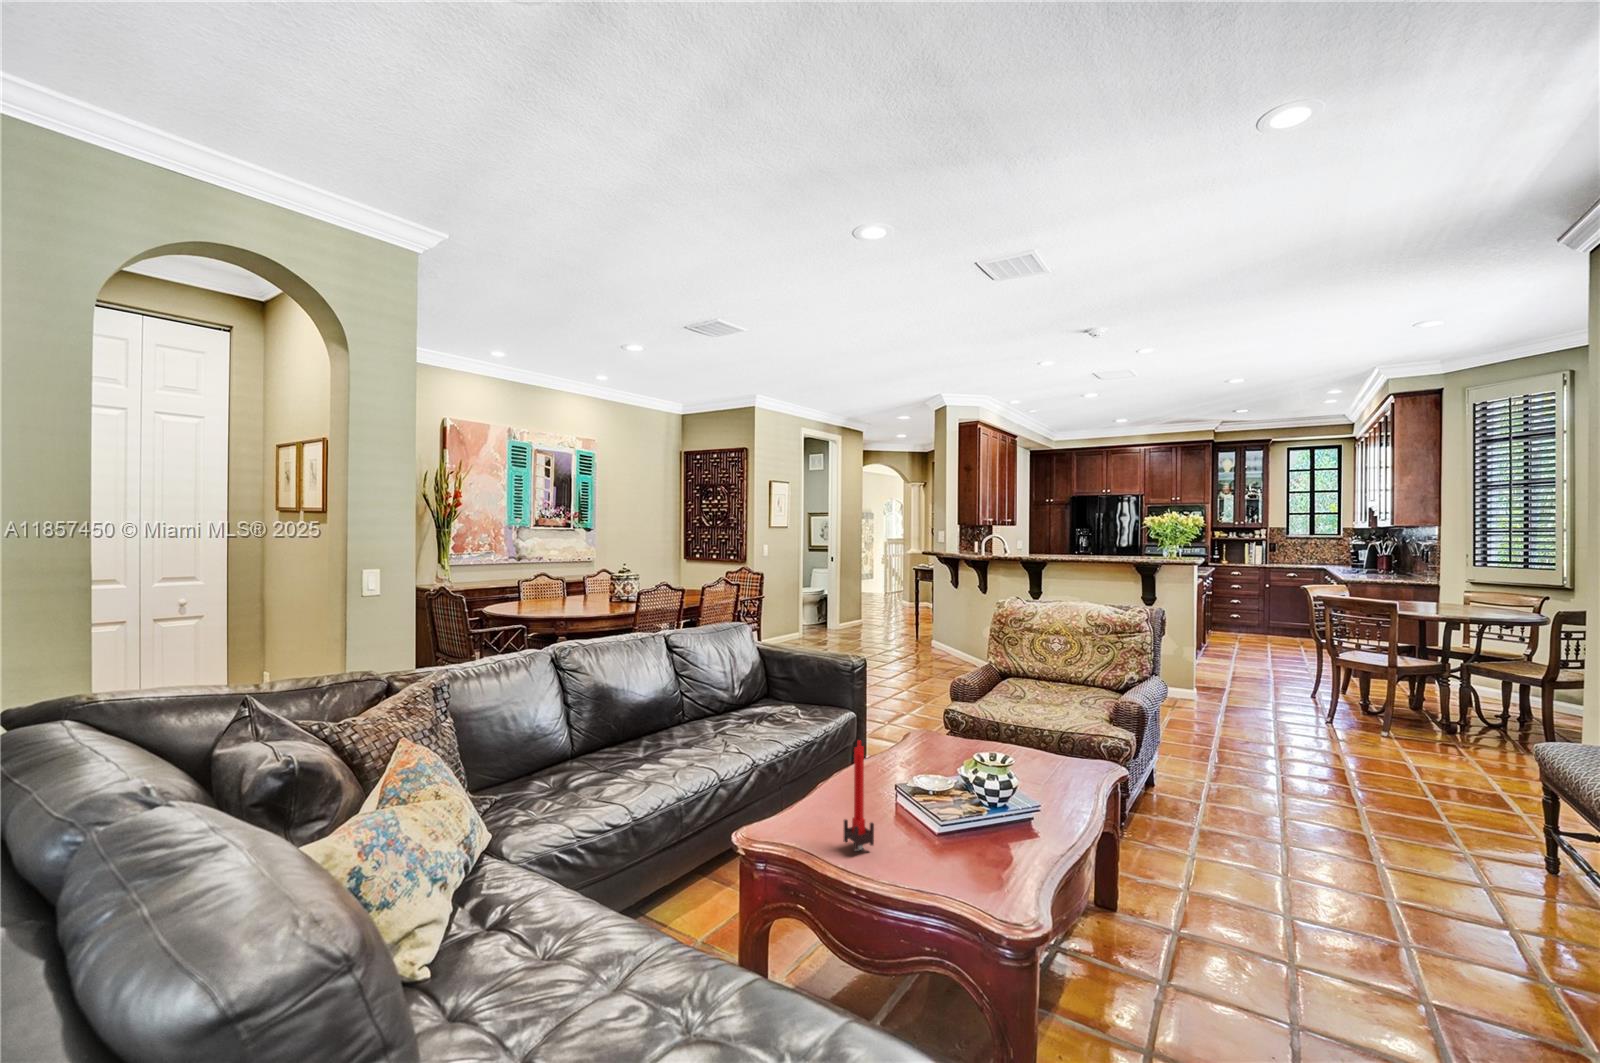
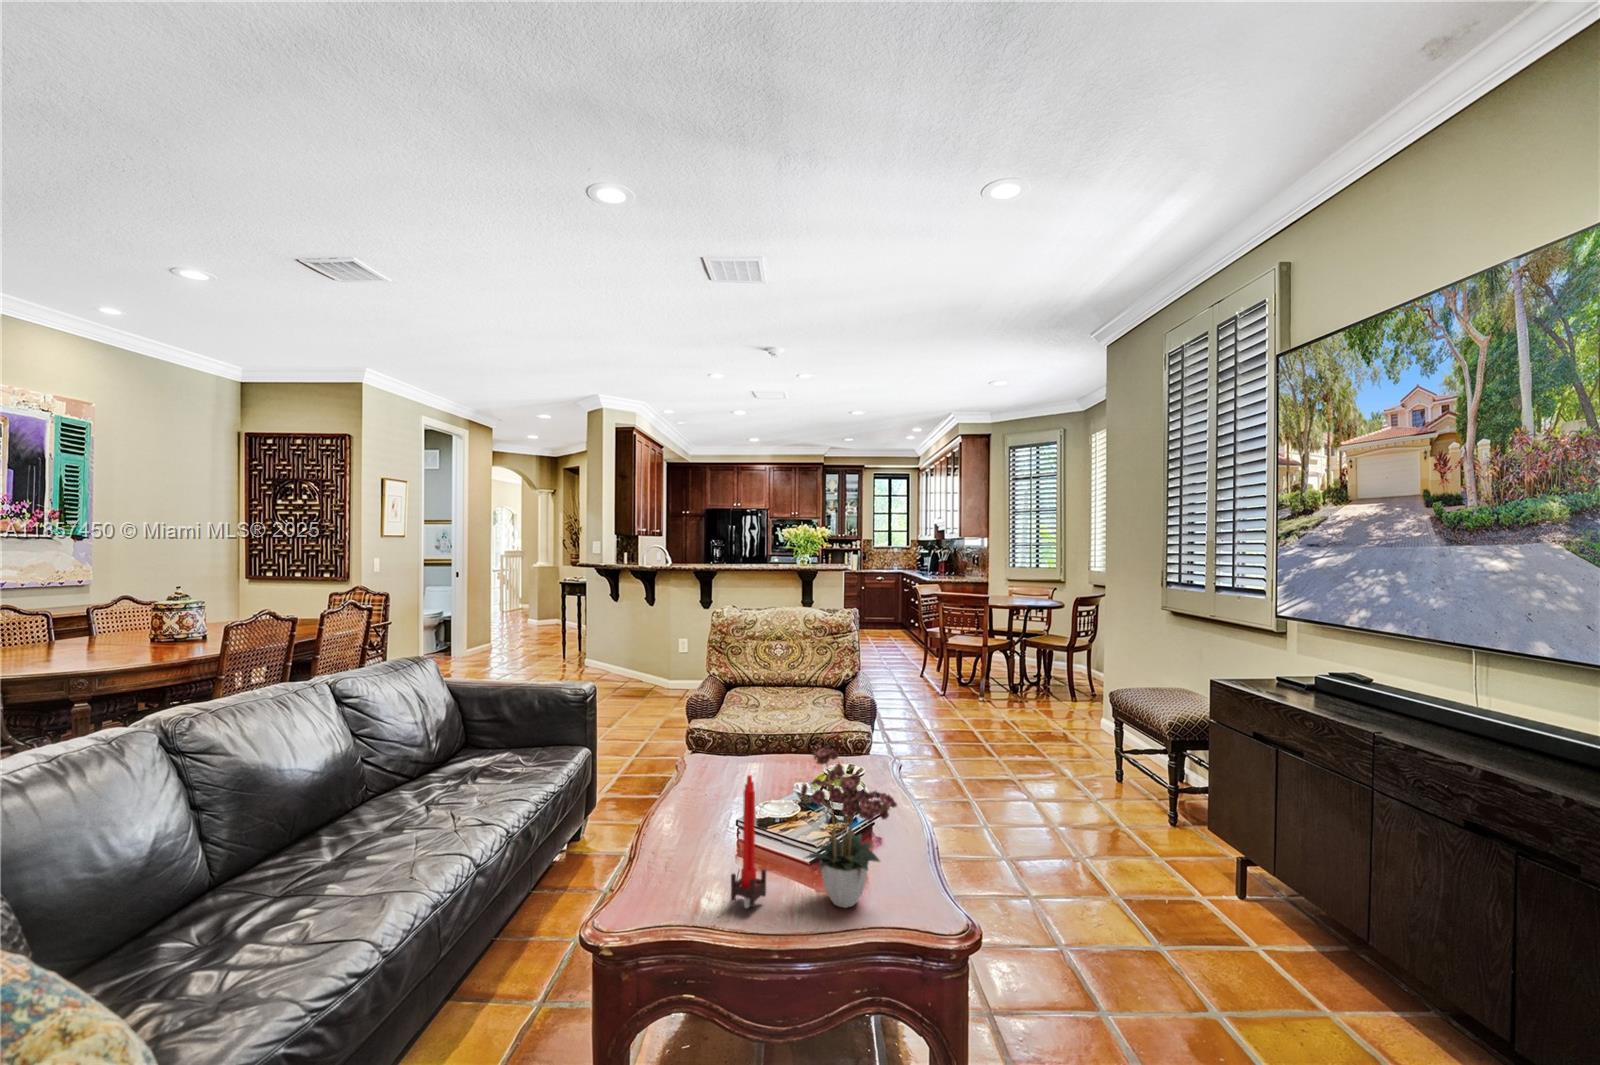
flower arrangement: none [895,721,992,874] -> present [801,748,897,908]

